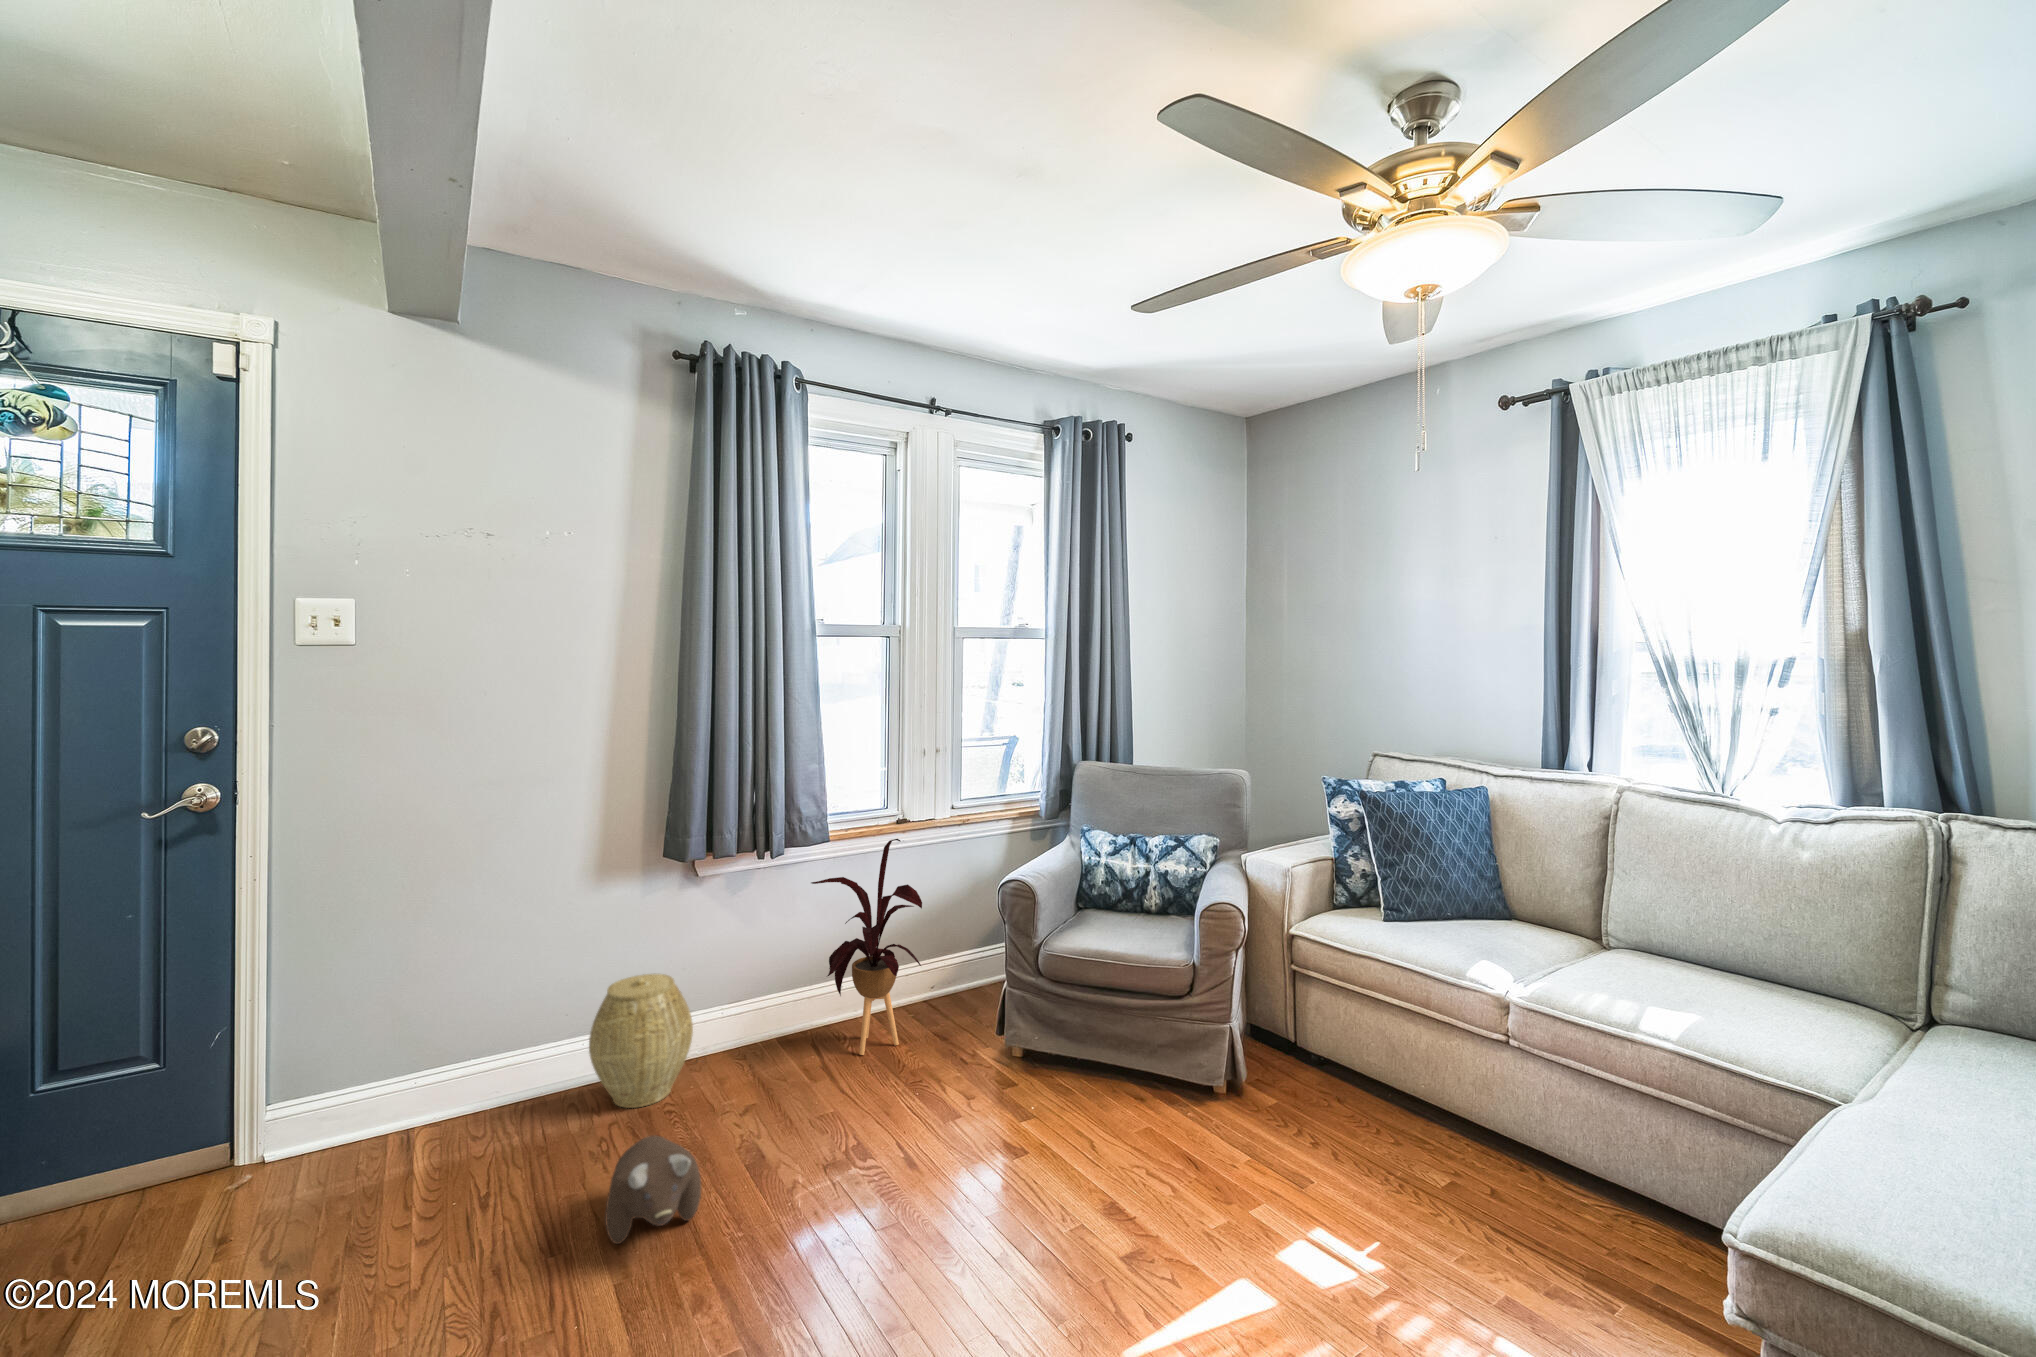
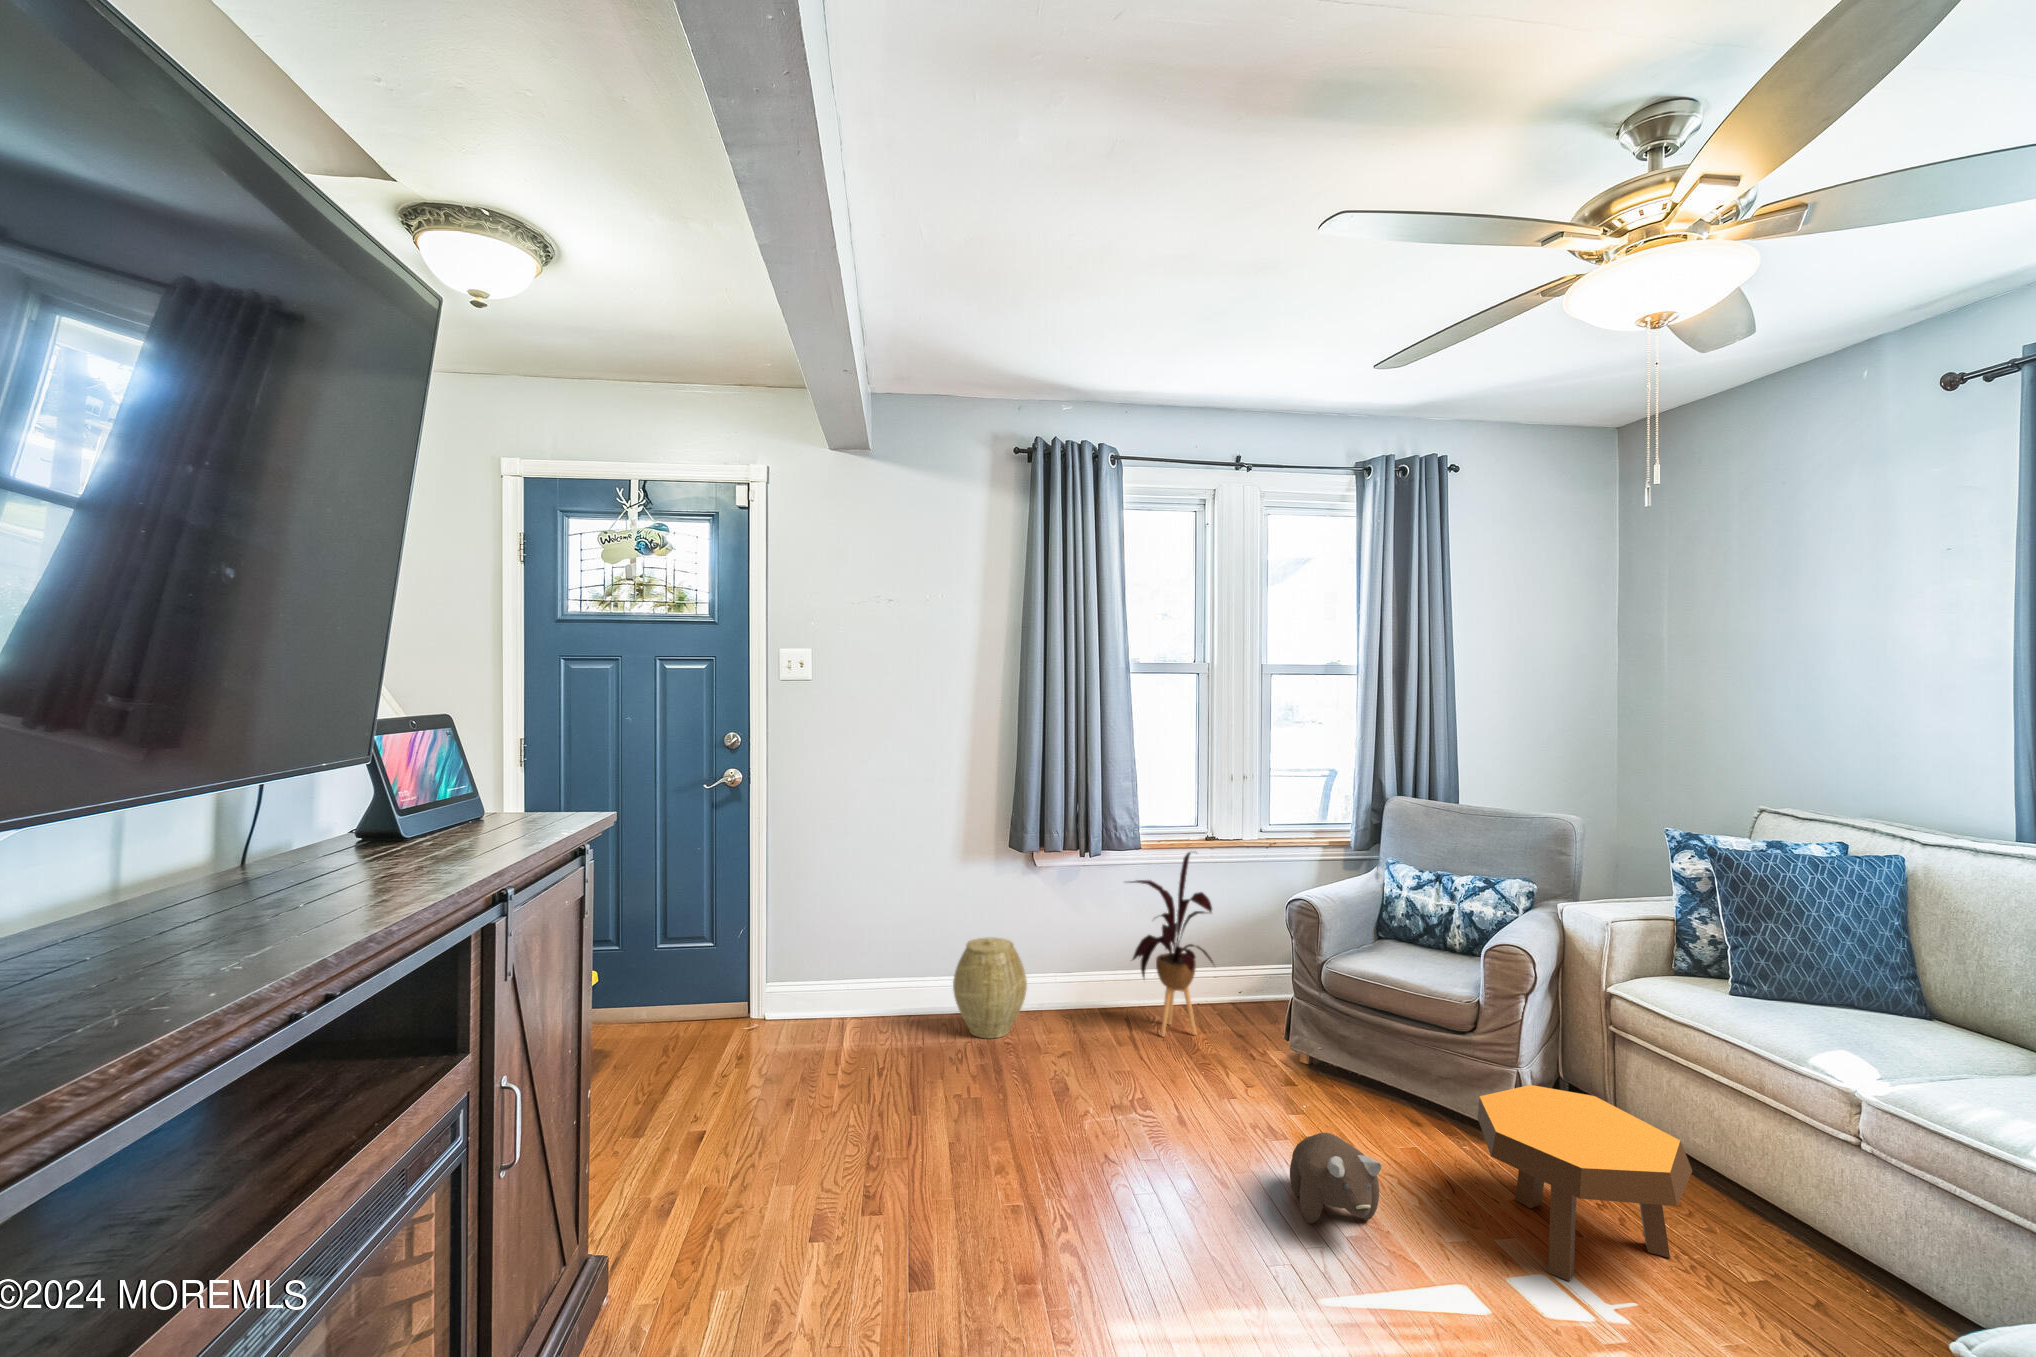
footstool: none [1217,1040,1405,1239] -> present [1478,1085,1692,1281]
plush toy: present [605,1136,701,1244] -> present [1290,1133,1382,1223]

